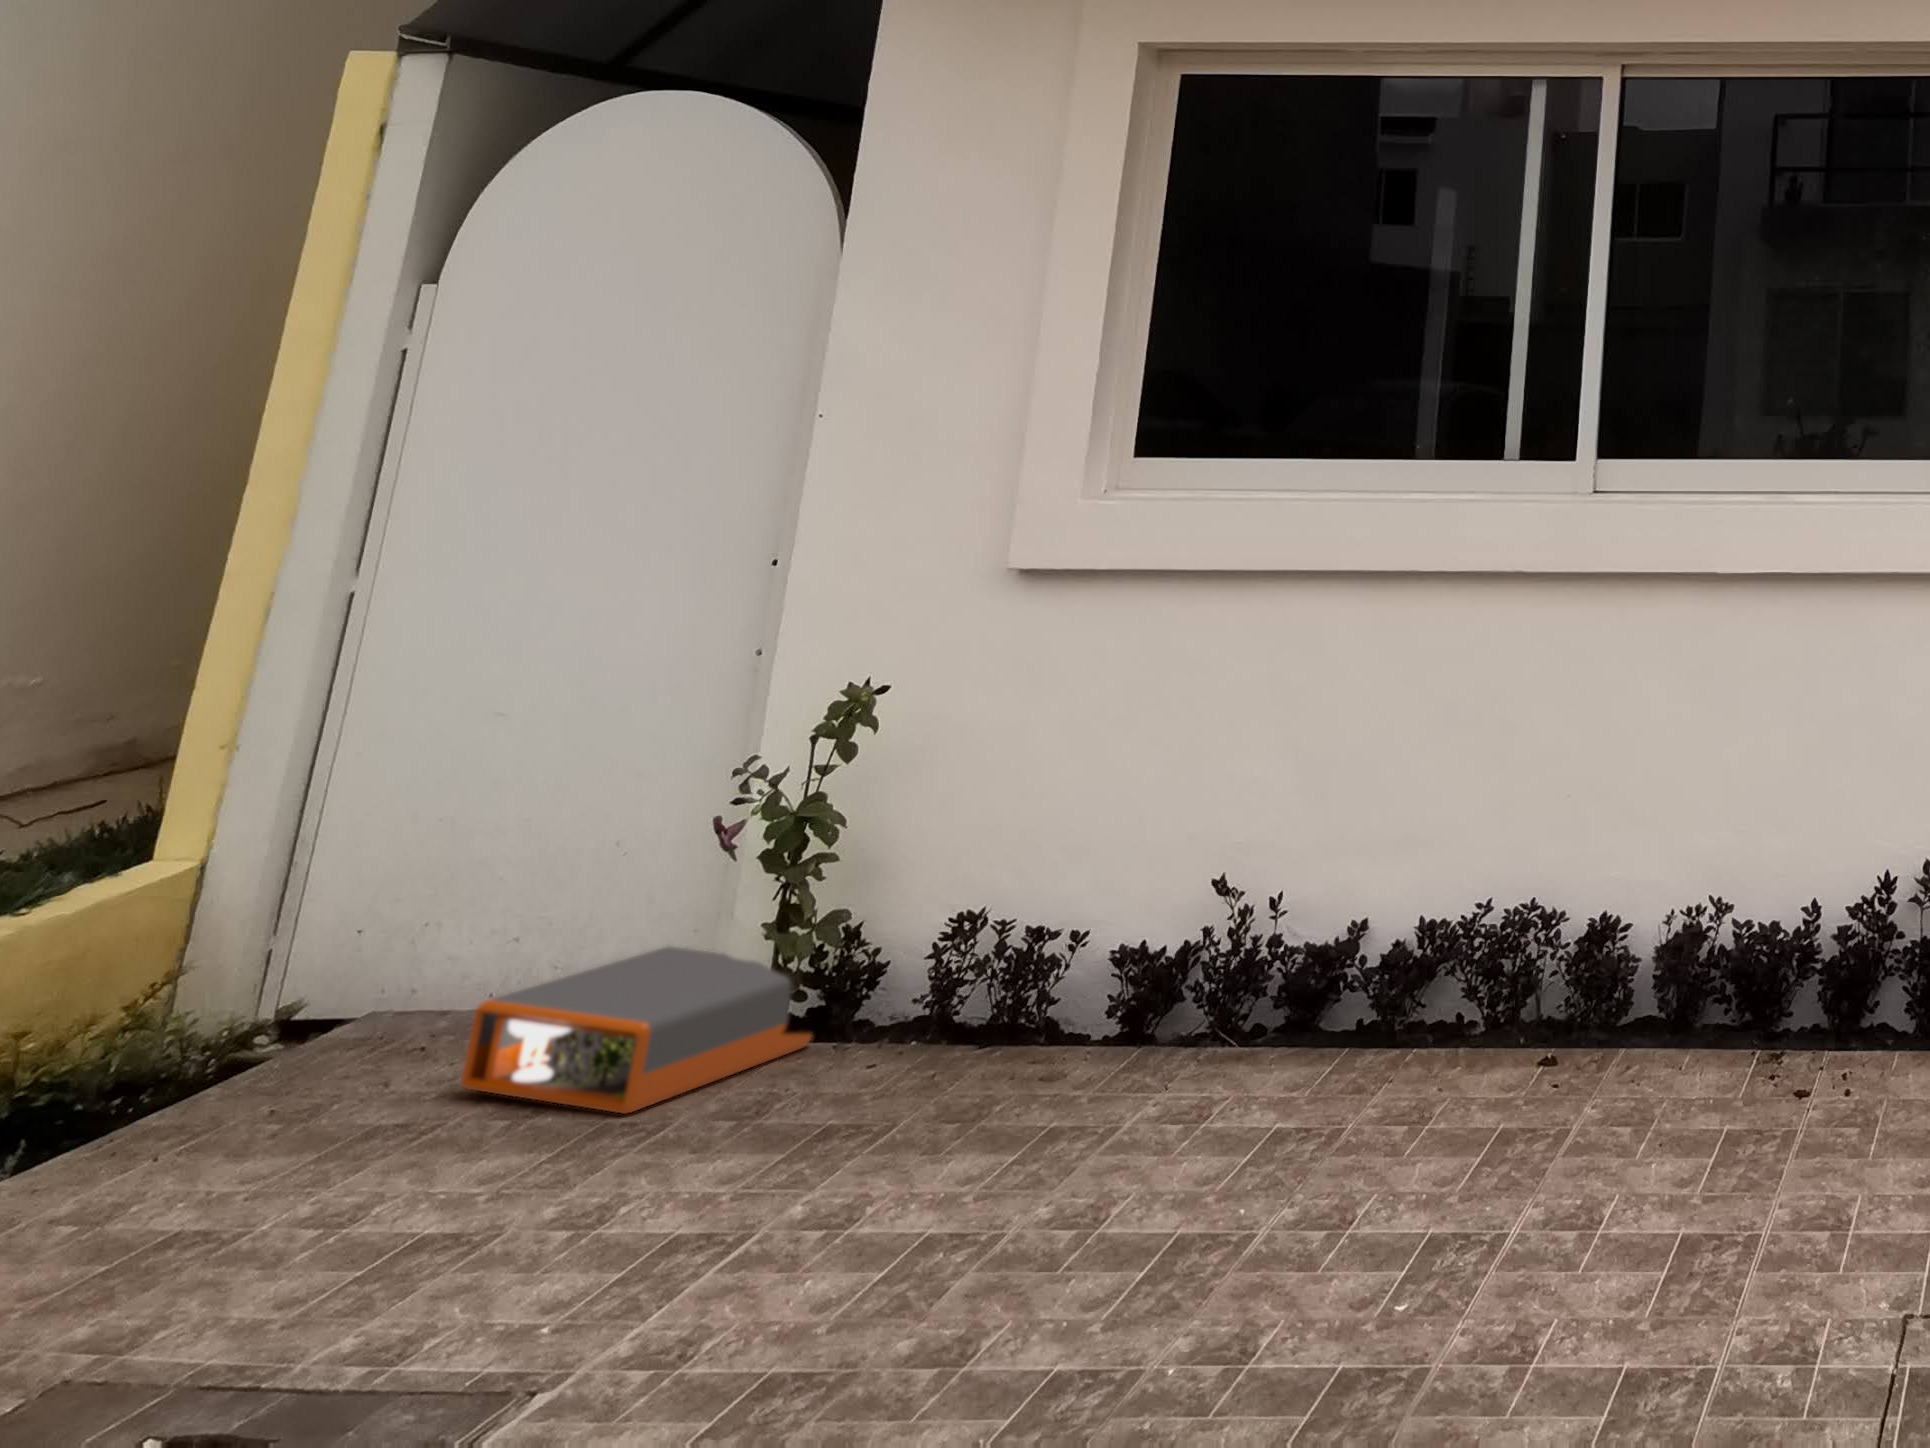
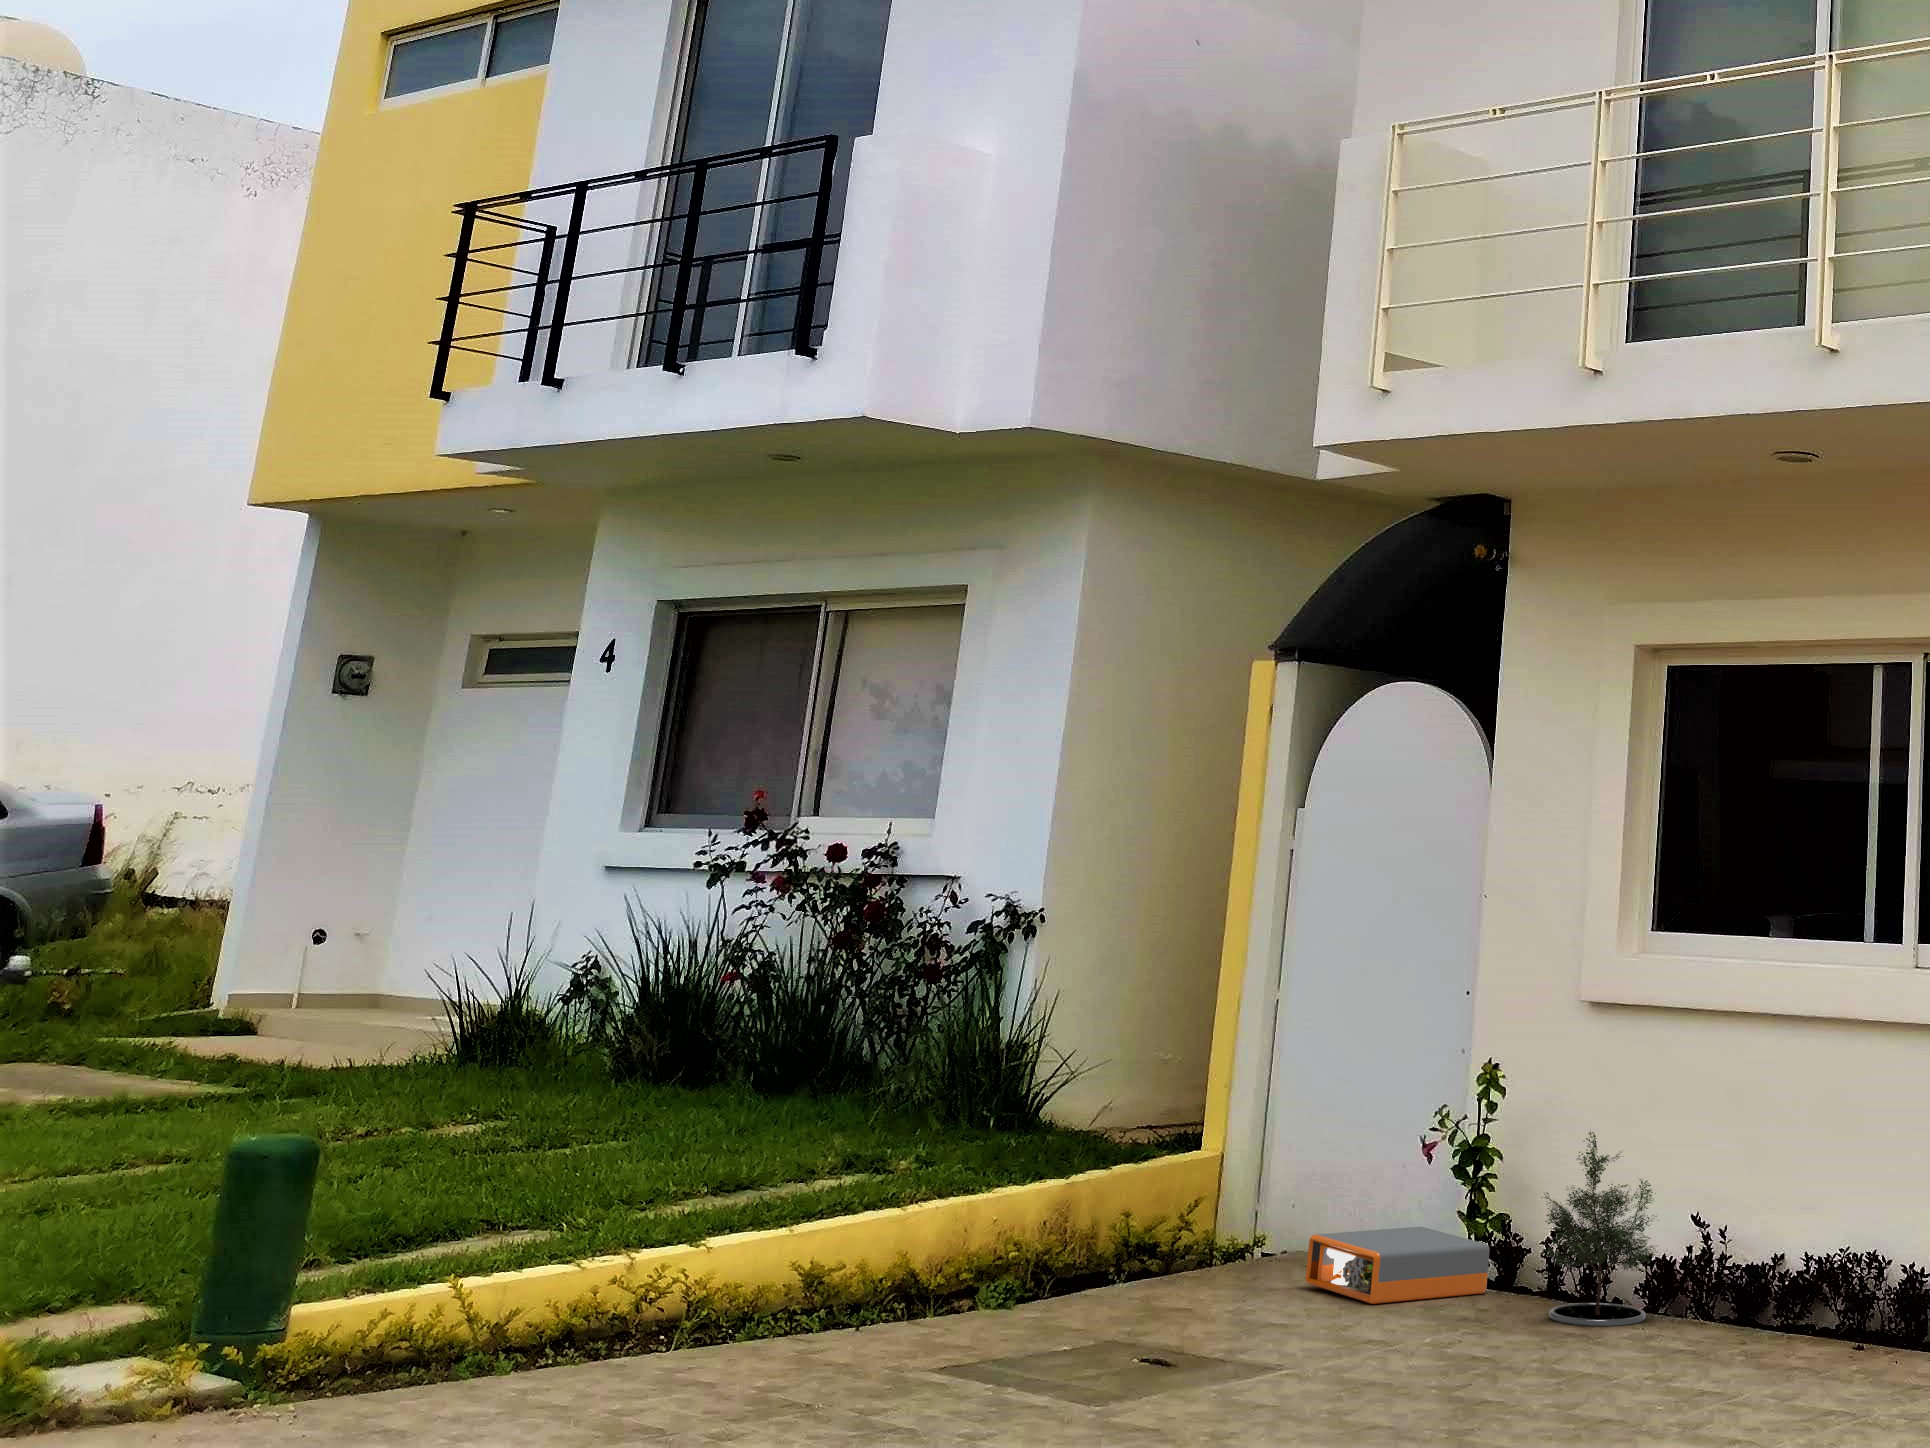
potted tree: none [972,771,1167,1092] -> present [1541,1132,1656,1327]

